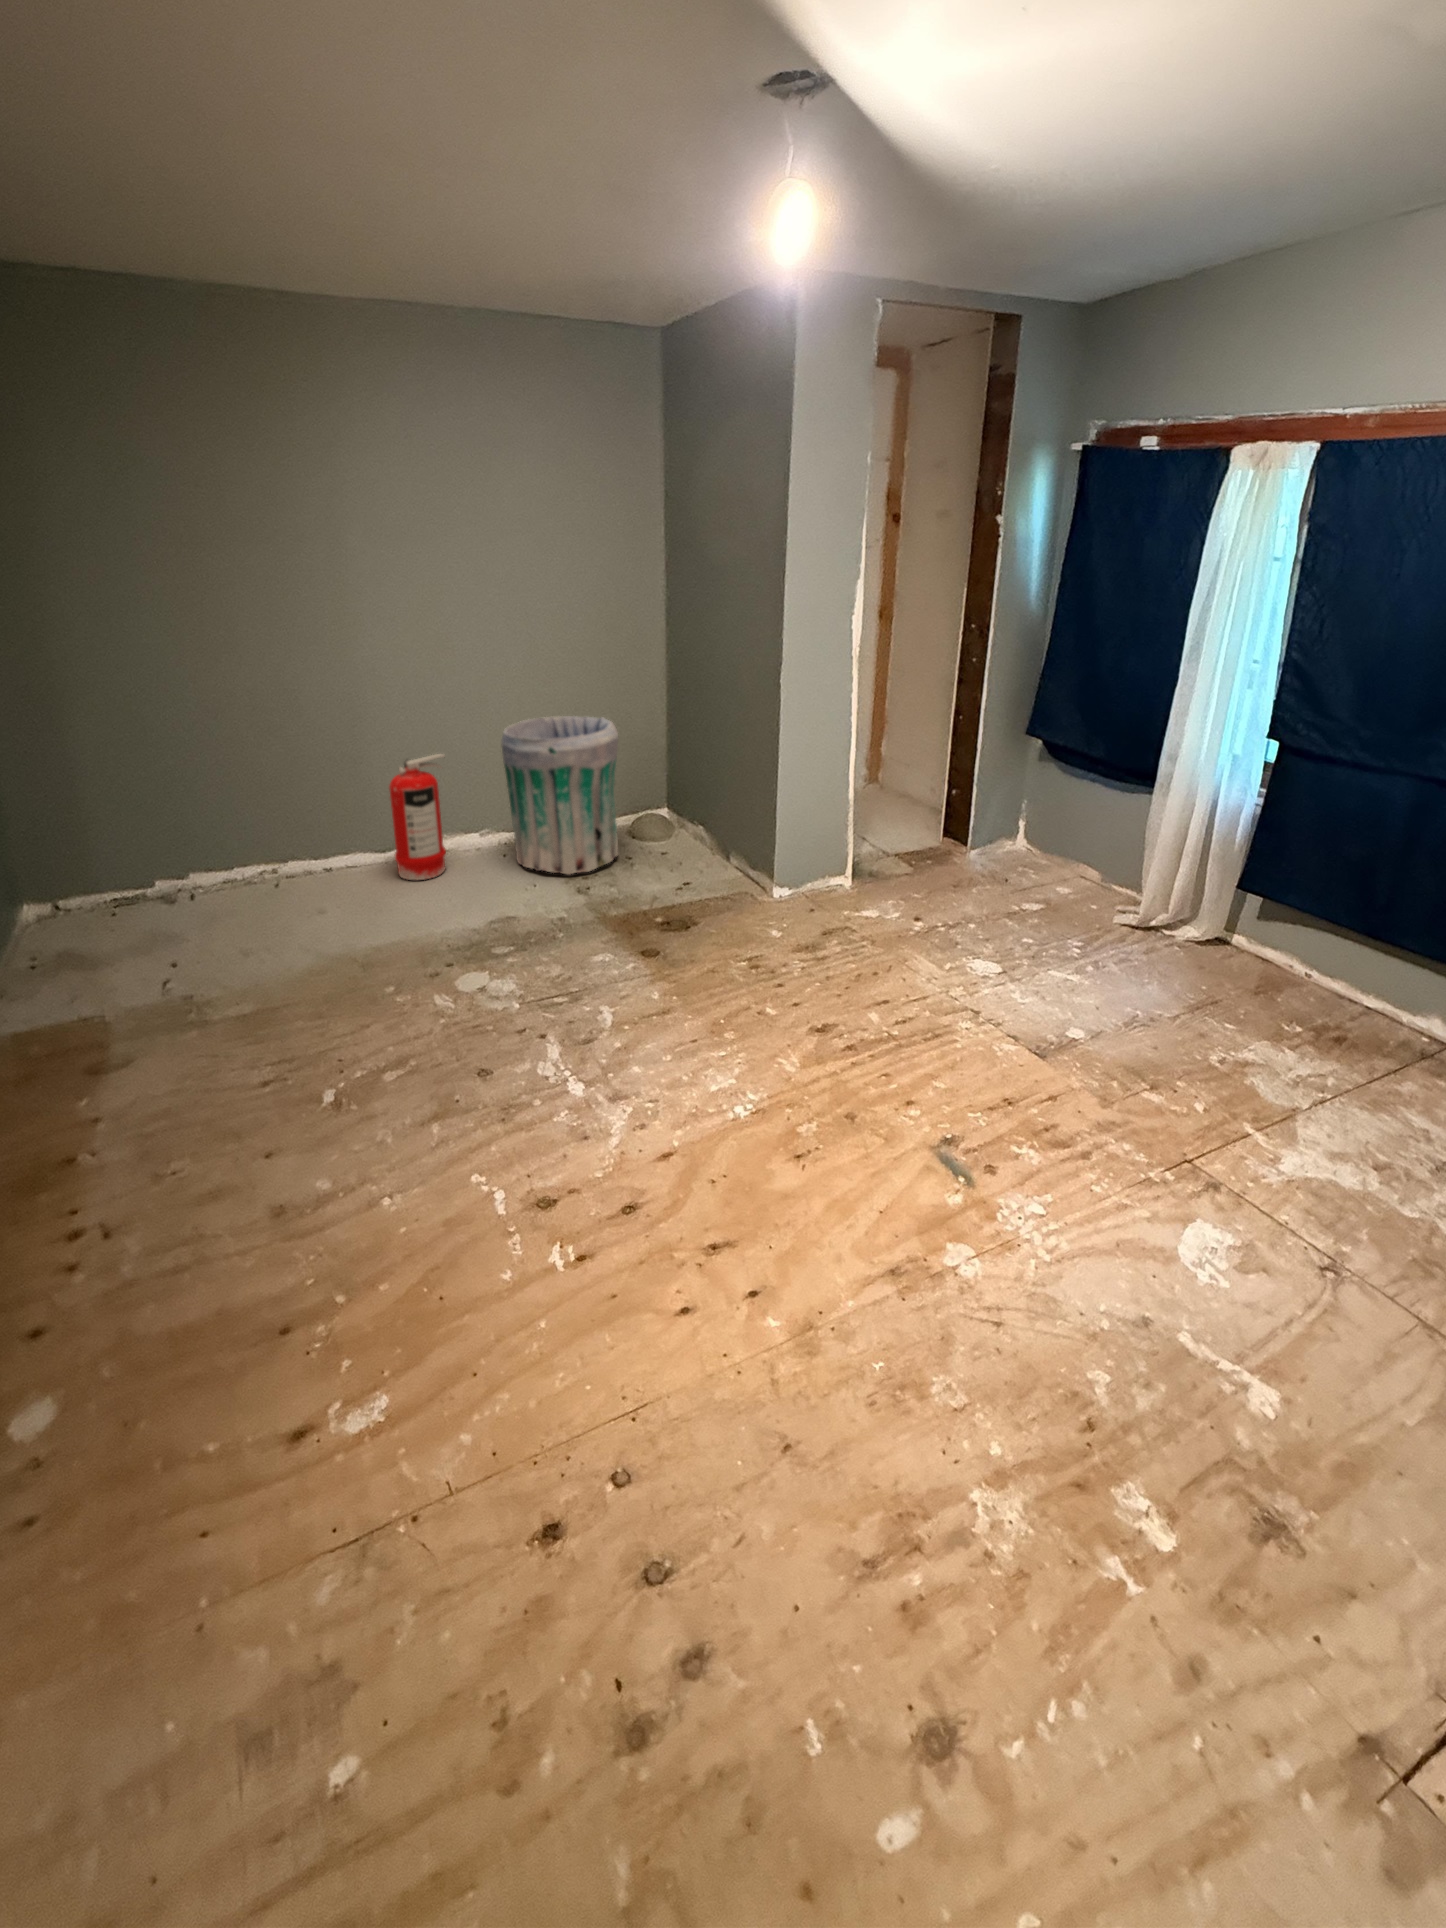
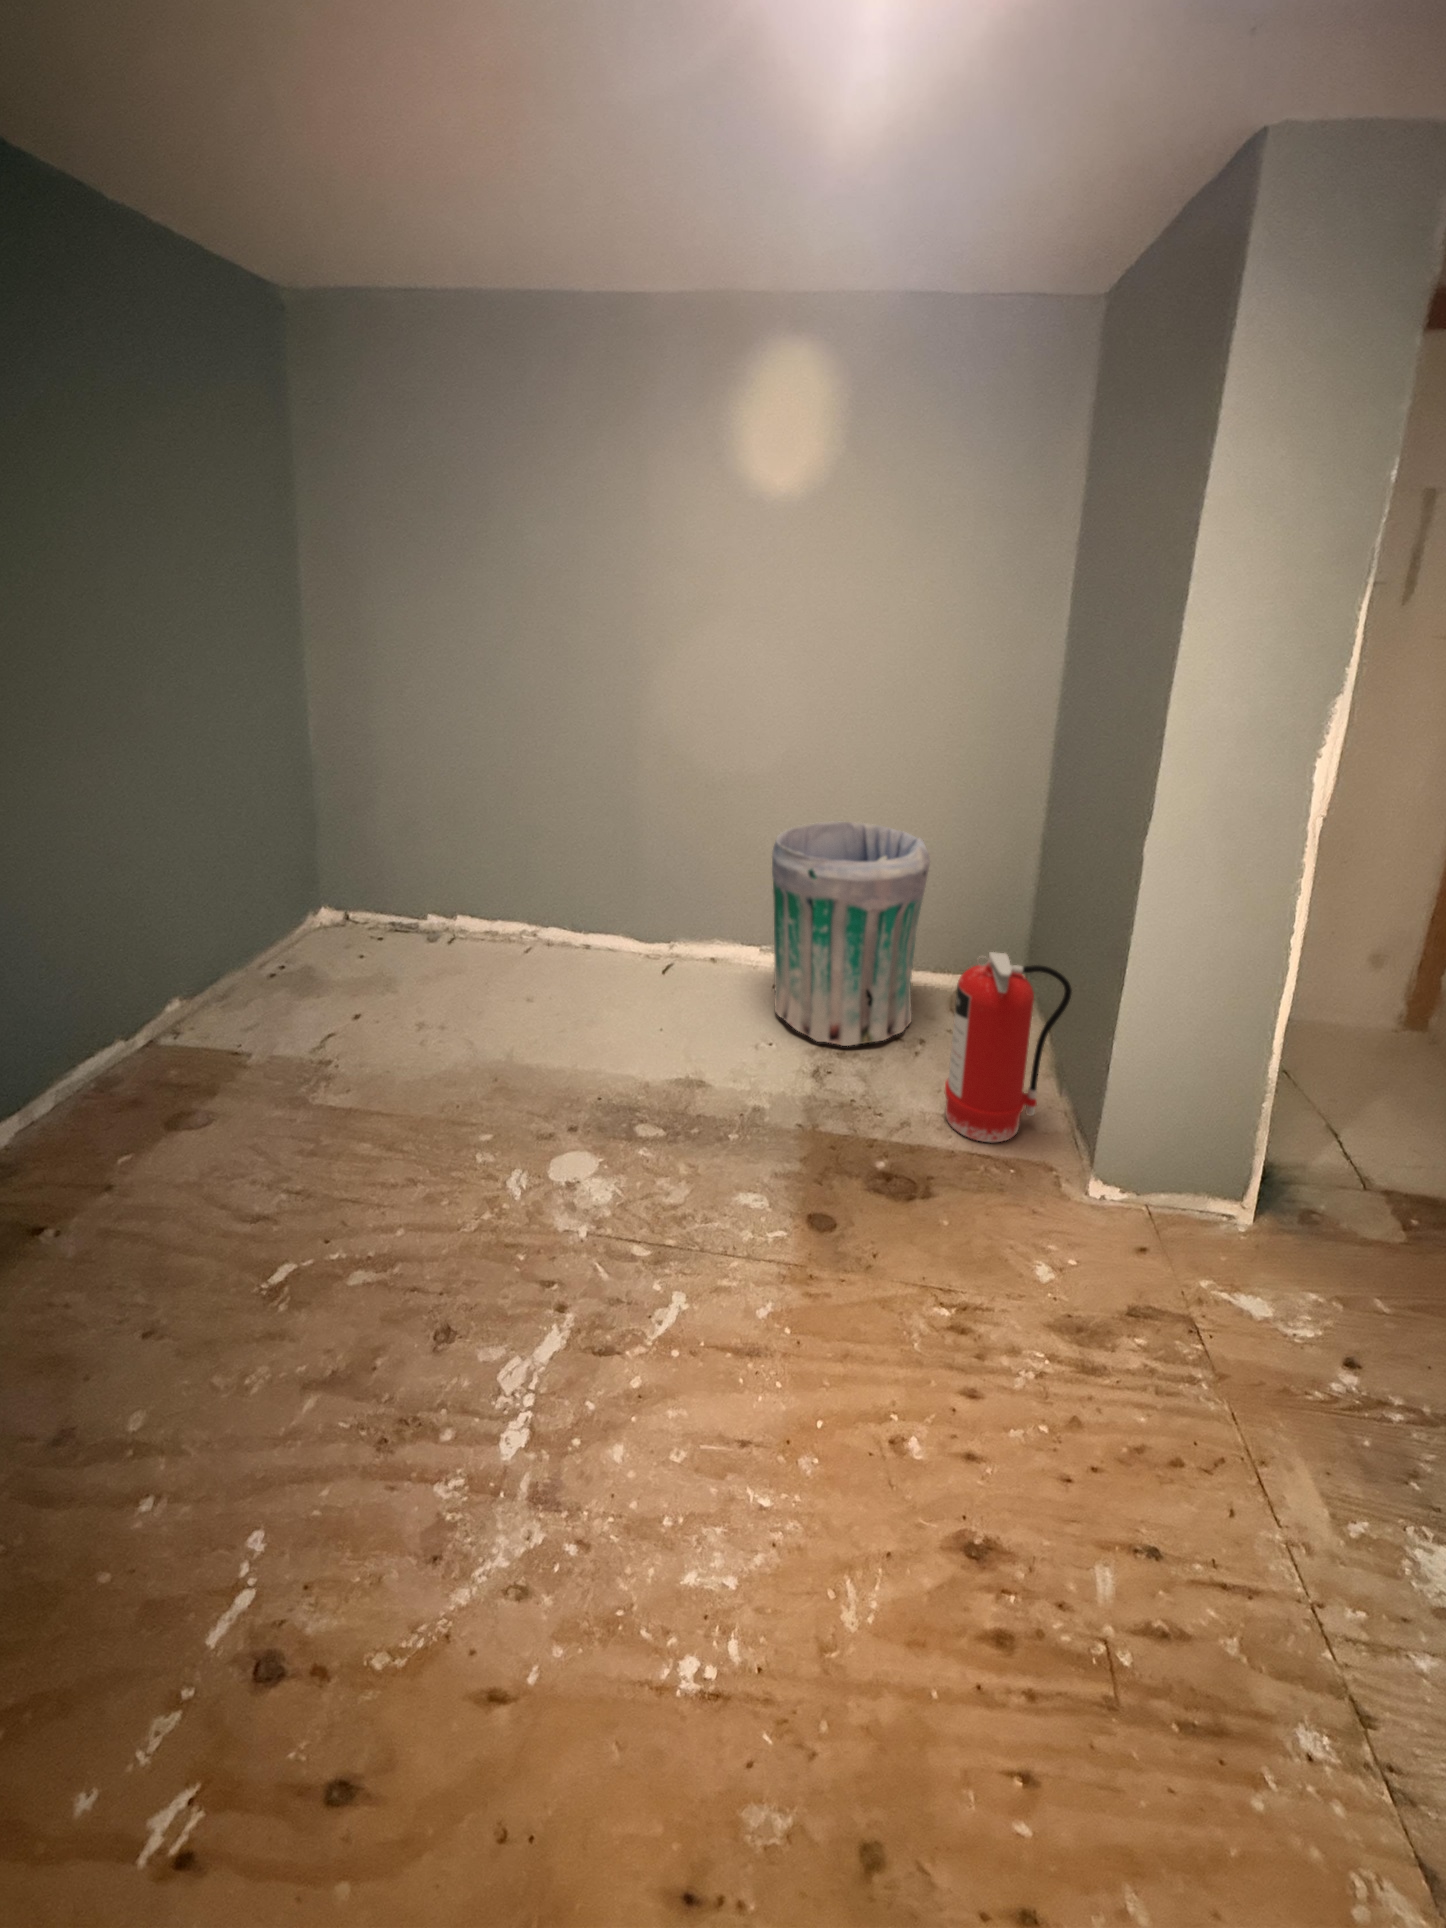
fire extinguisher: present [389,754,446,880] -> present [945,952,1072,1142]

